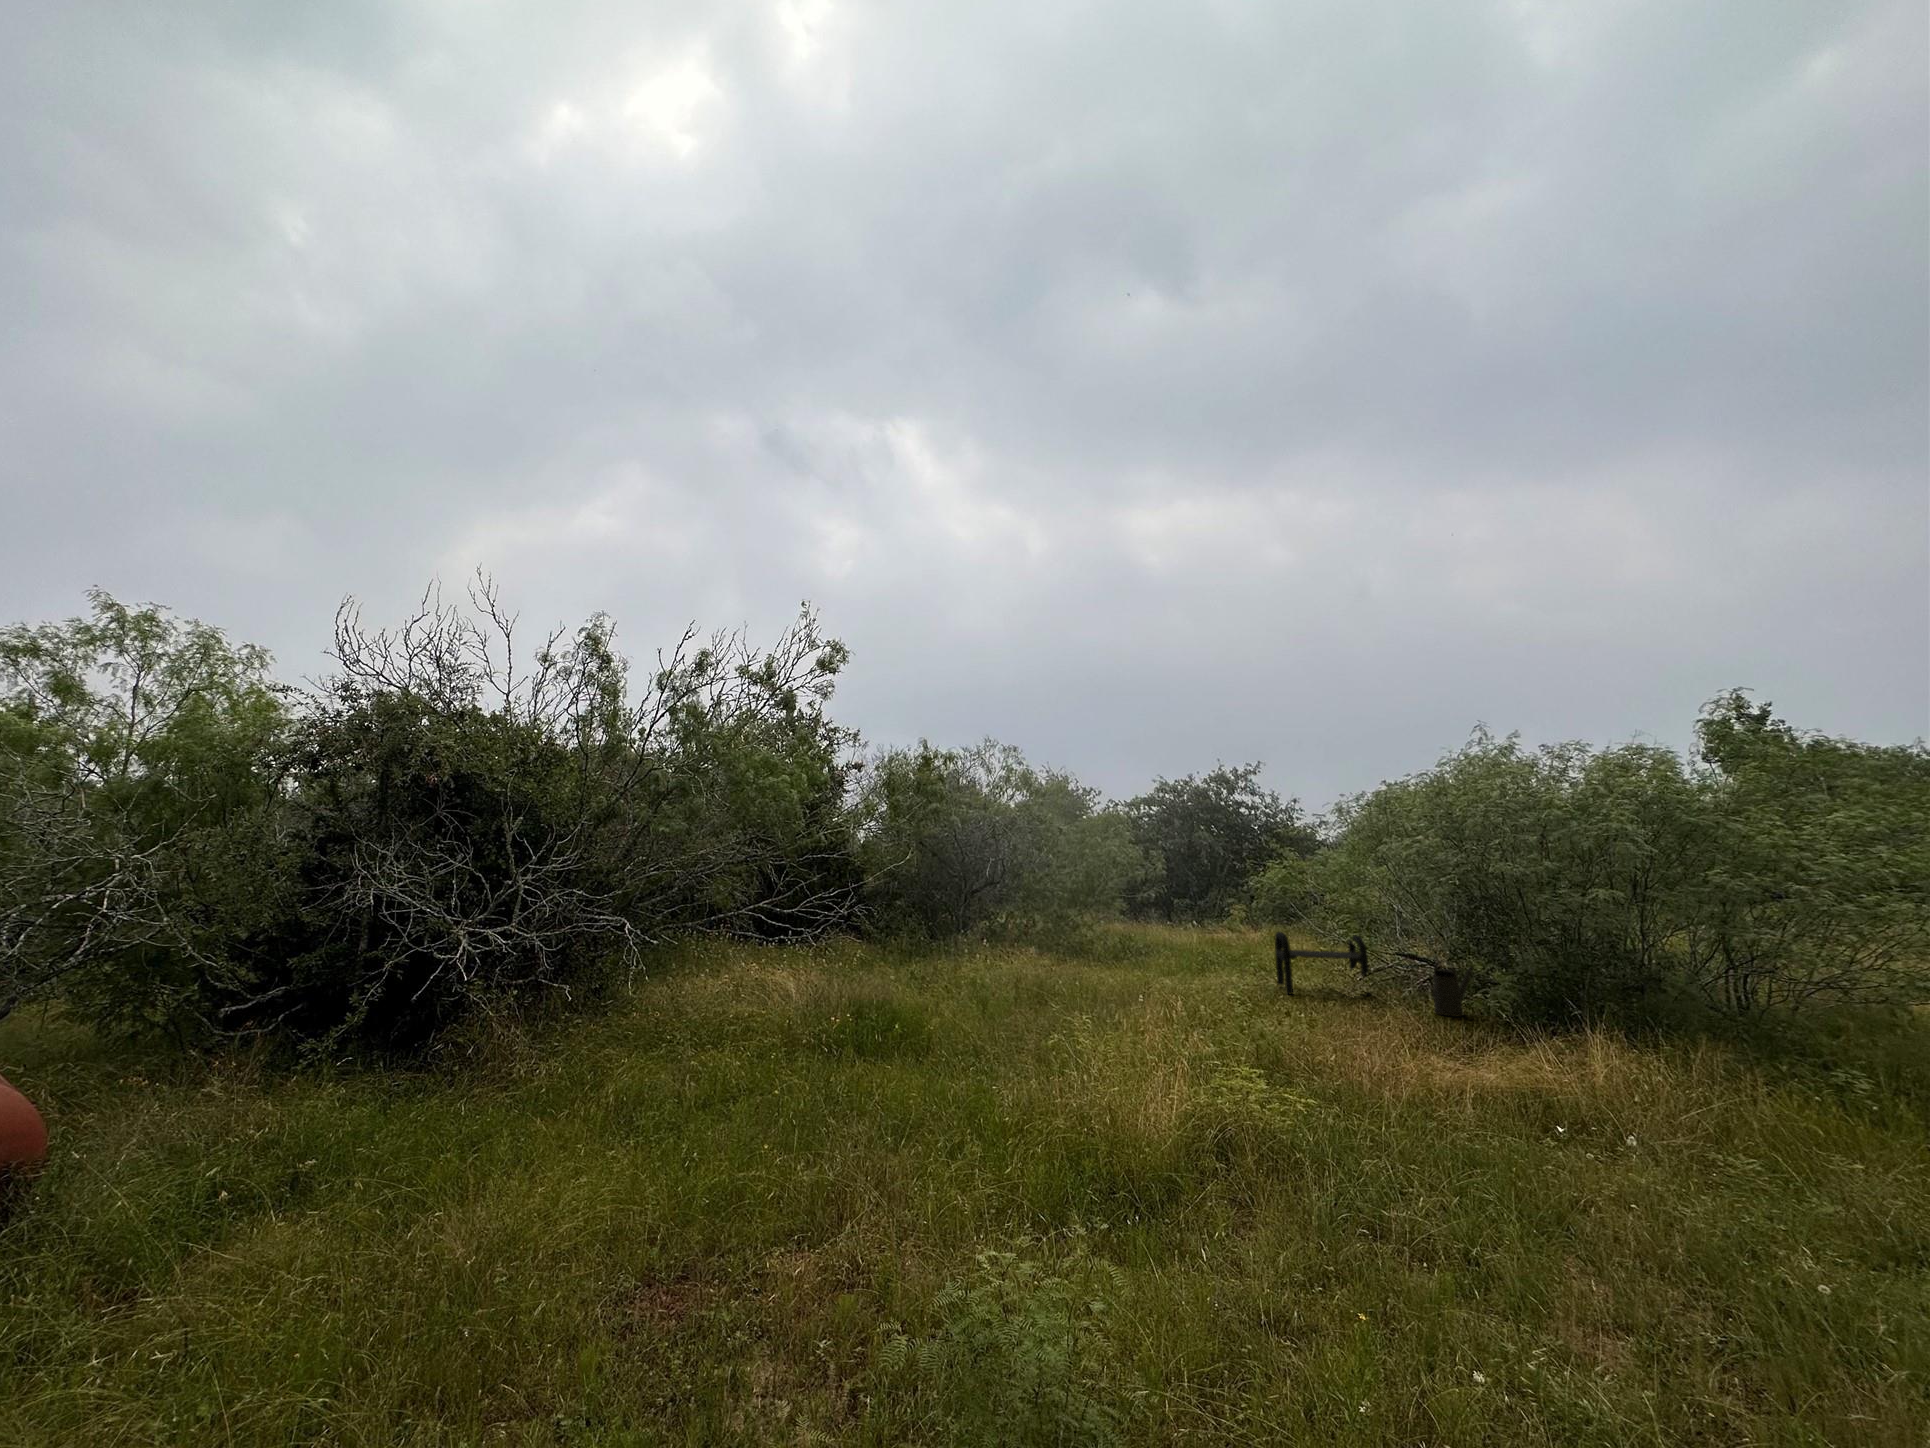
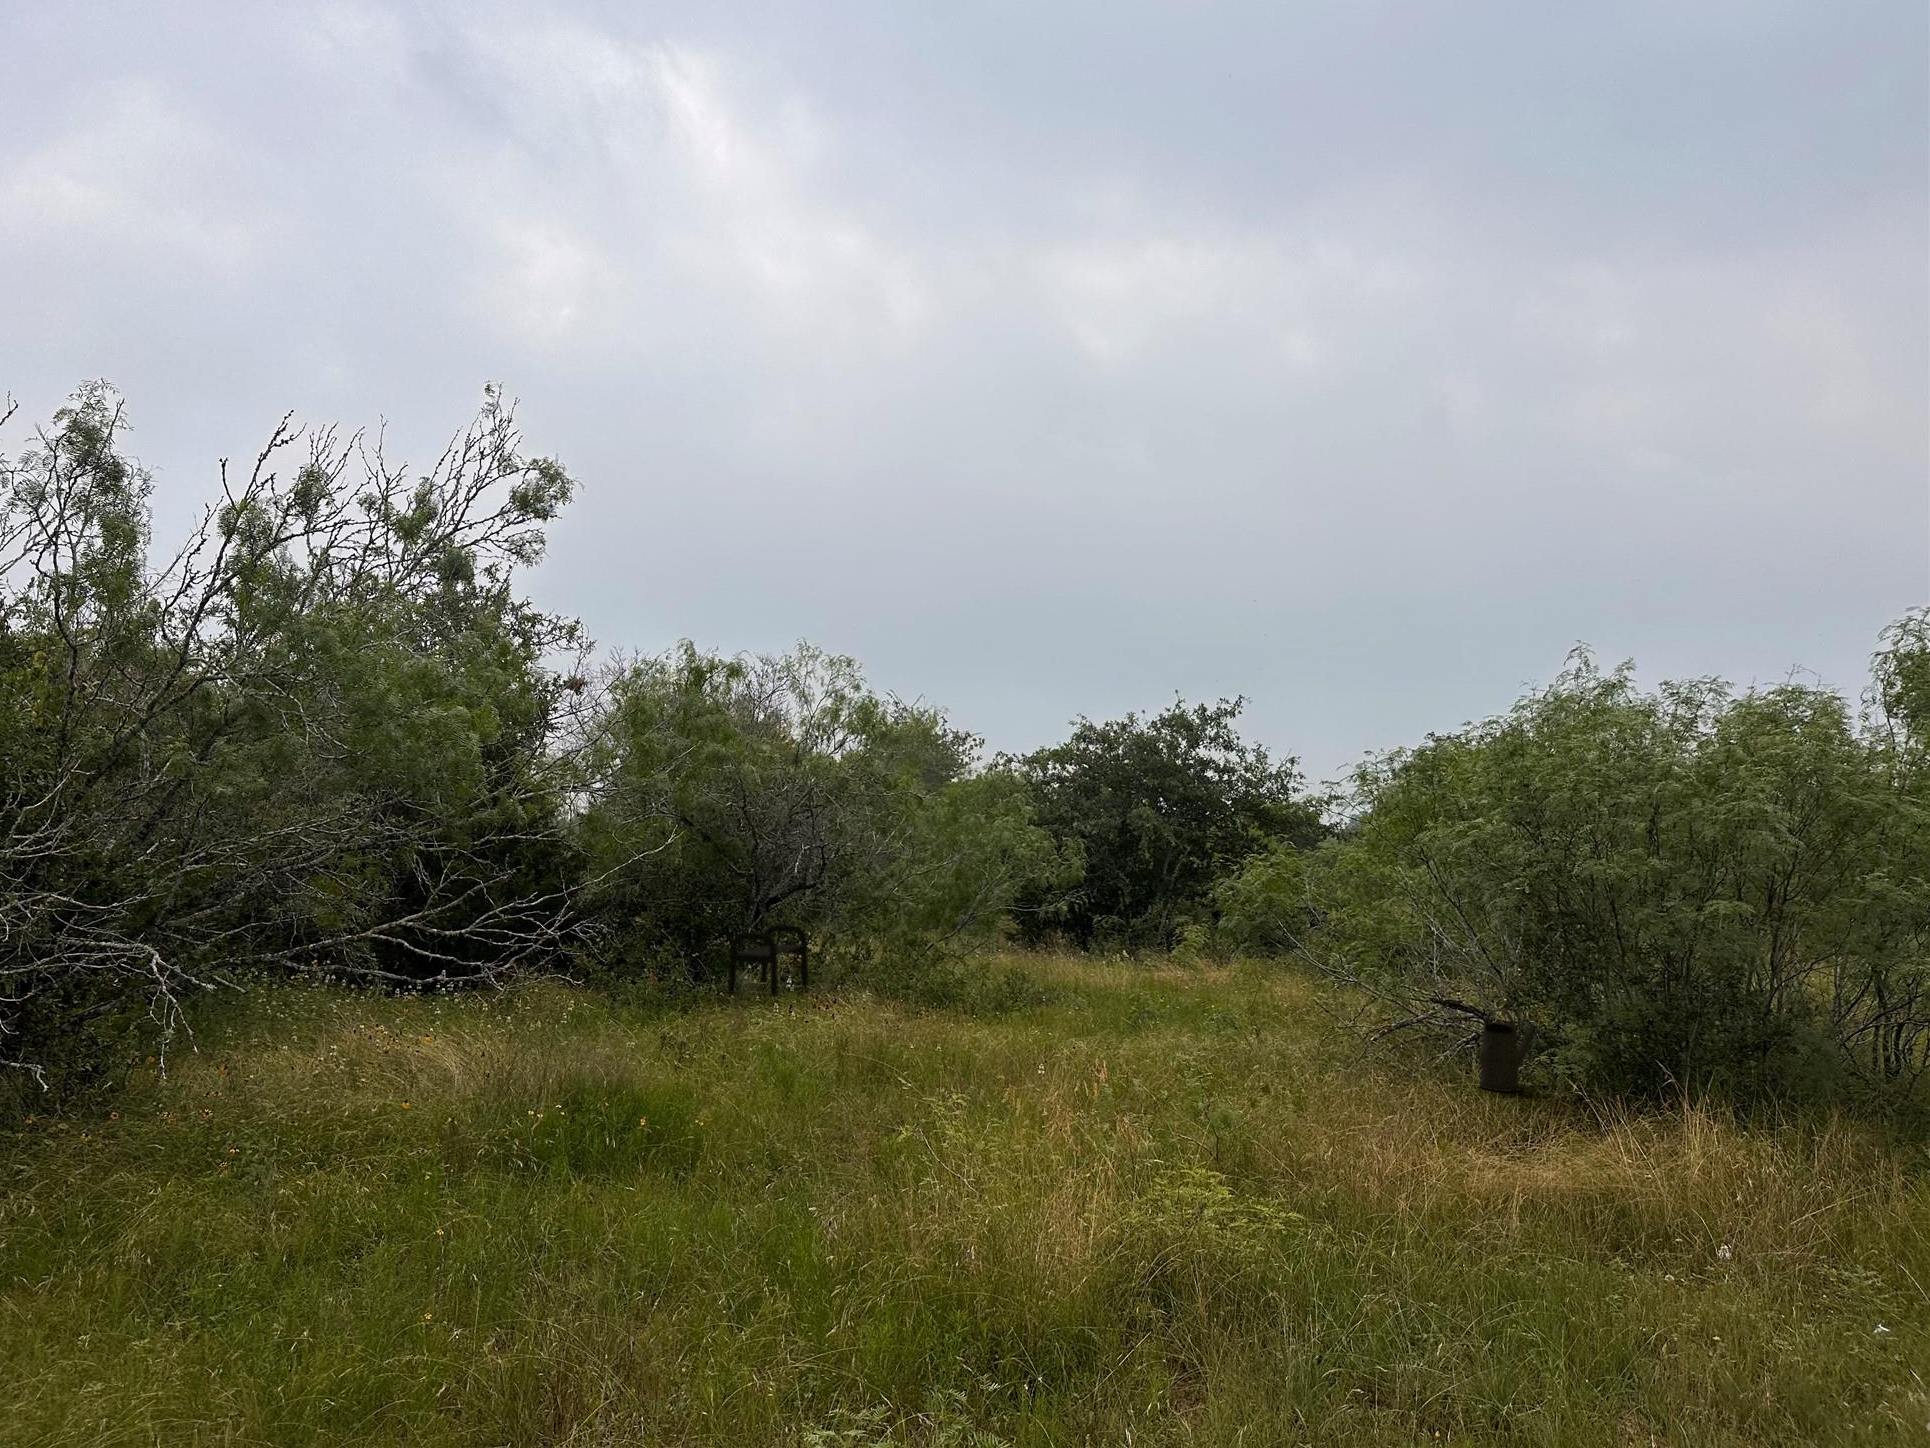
bench: present [1275,932,1371,996] -> present [728,924,808,995]

